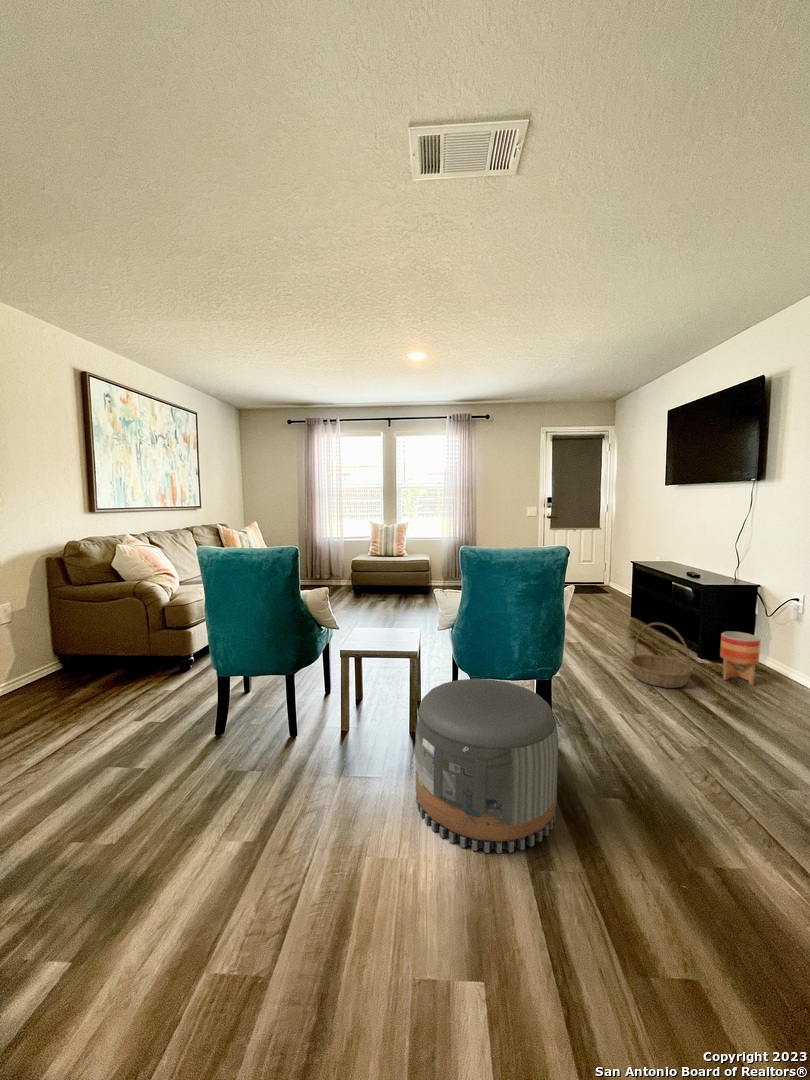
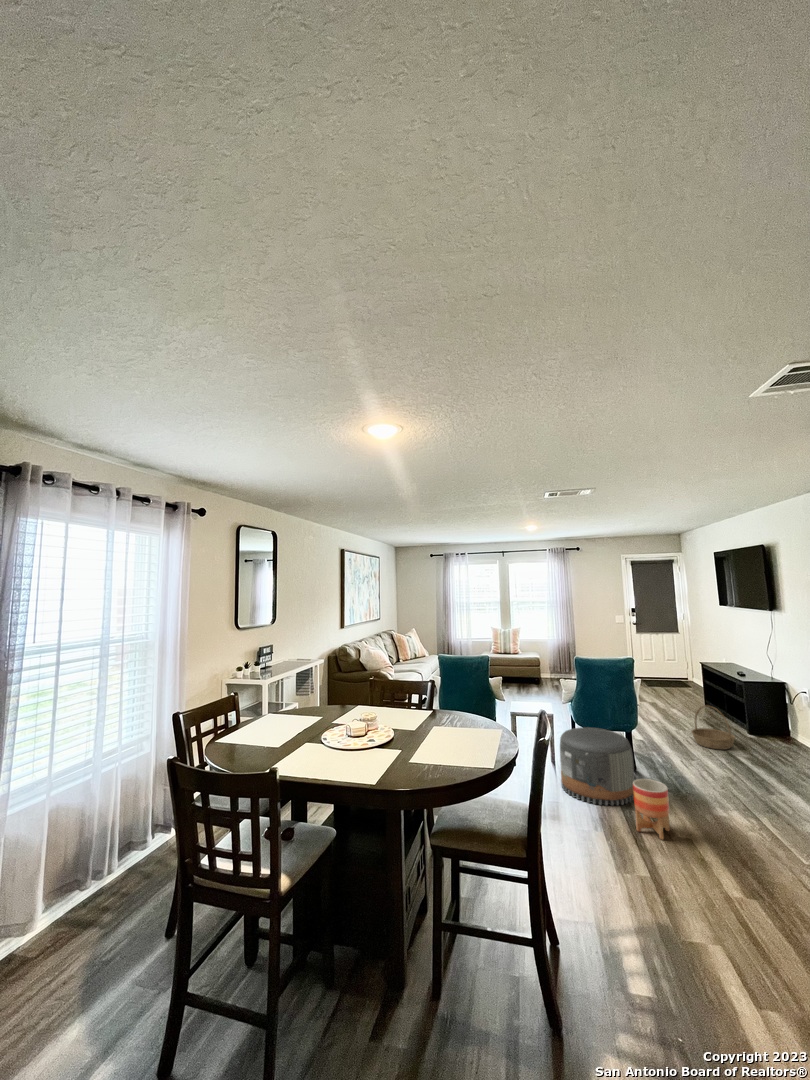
planter: present [720,631,760,685] -> present [633,779,670,840]

